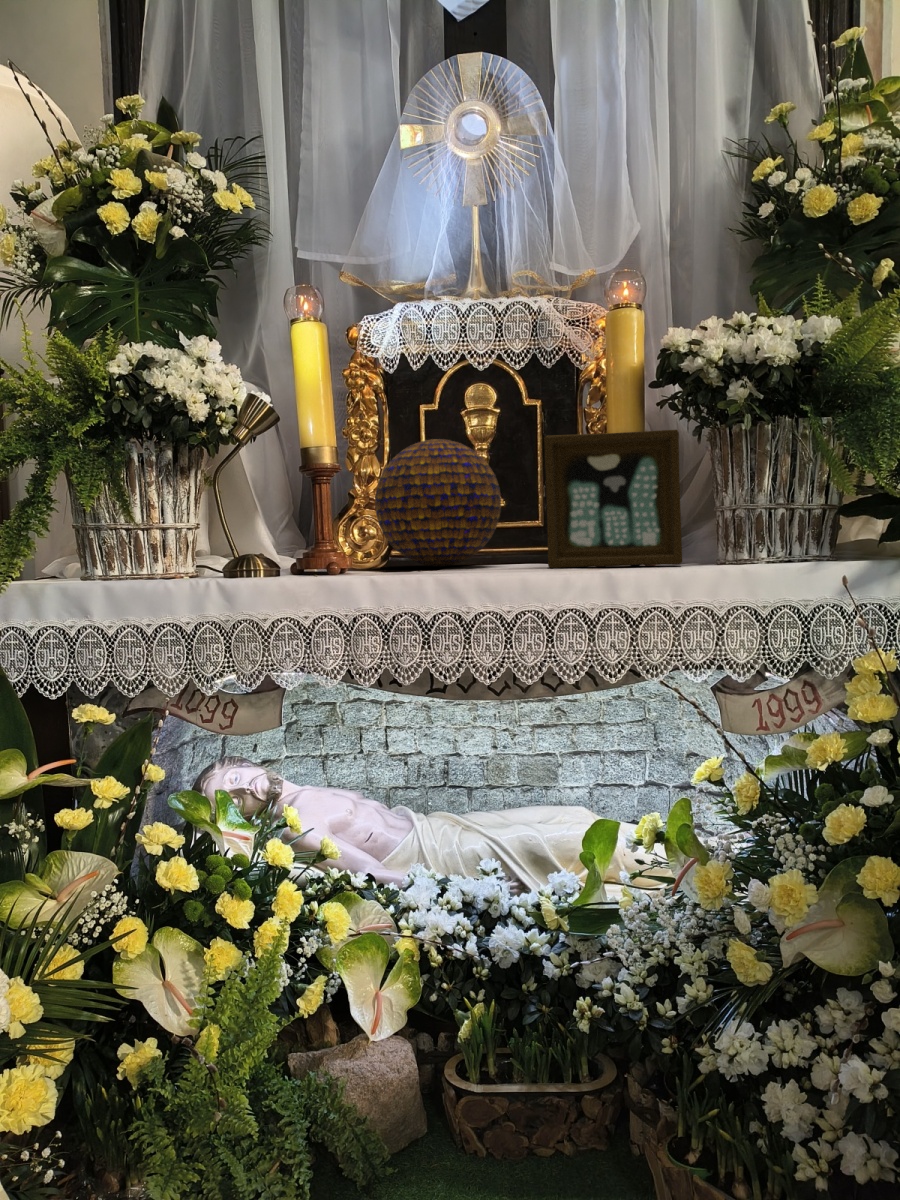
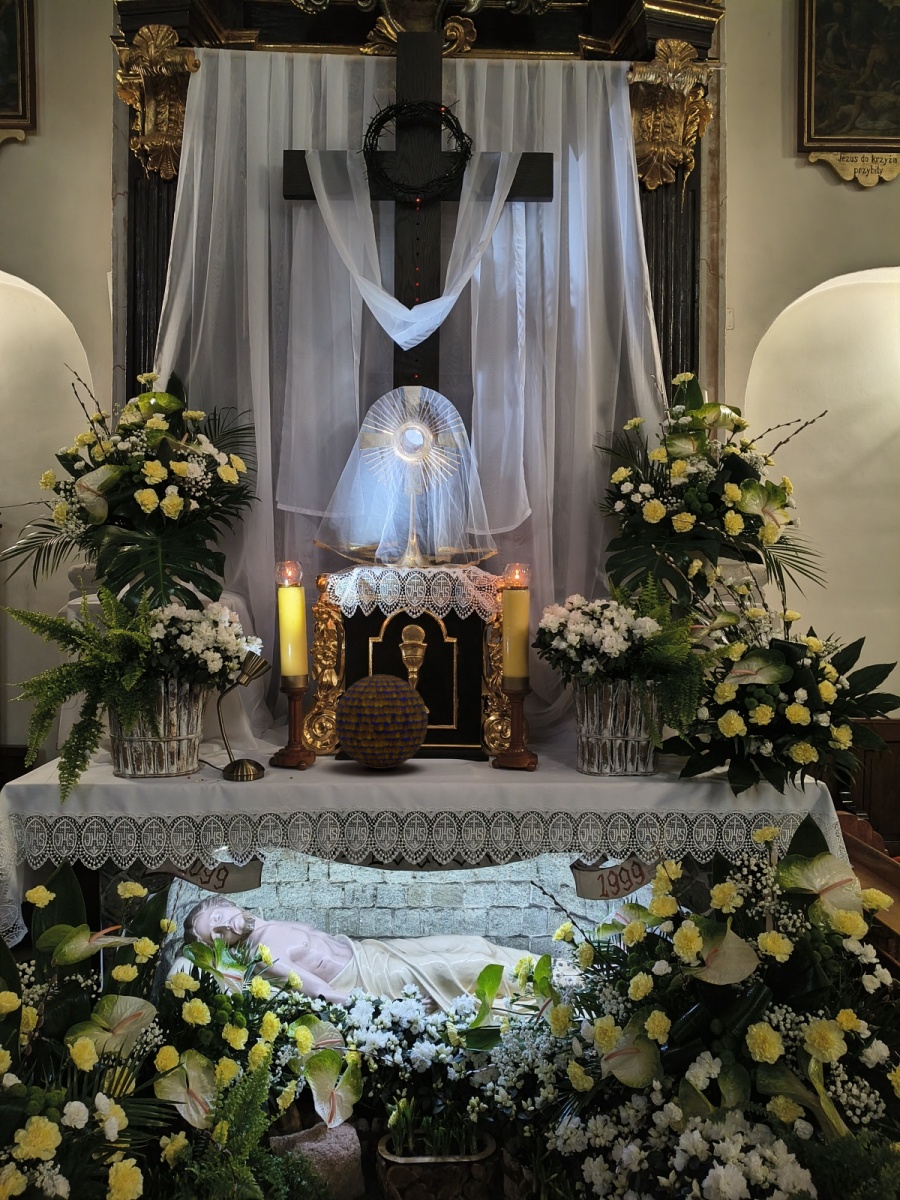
picture frame: present [544,430,682,568] -> none [460,682,556,779]

